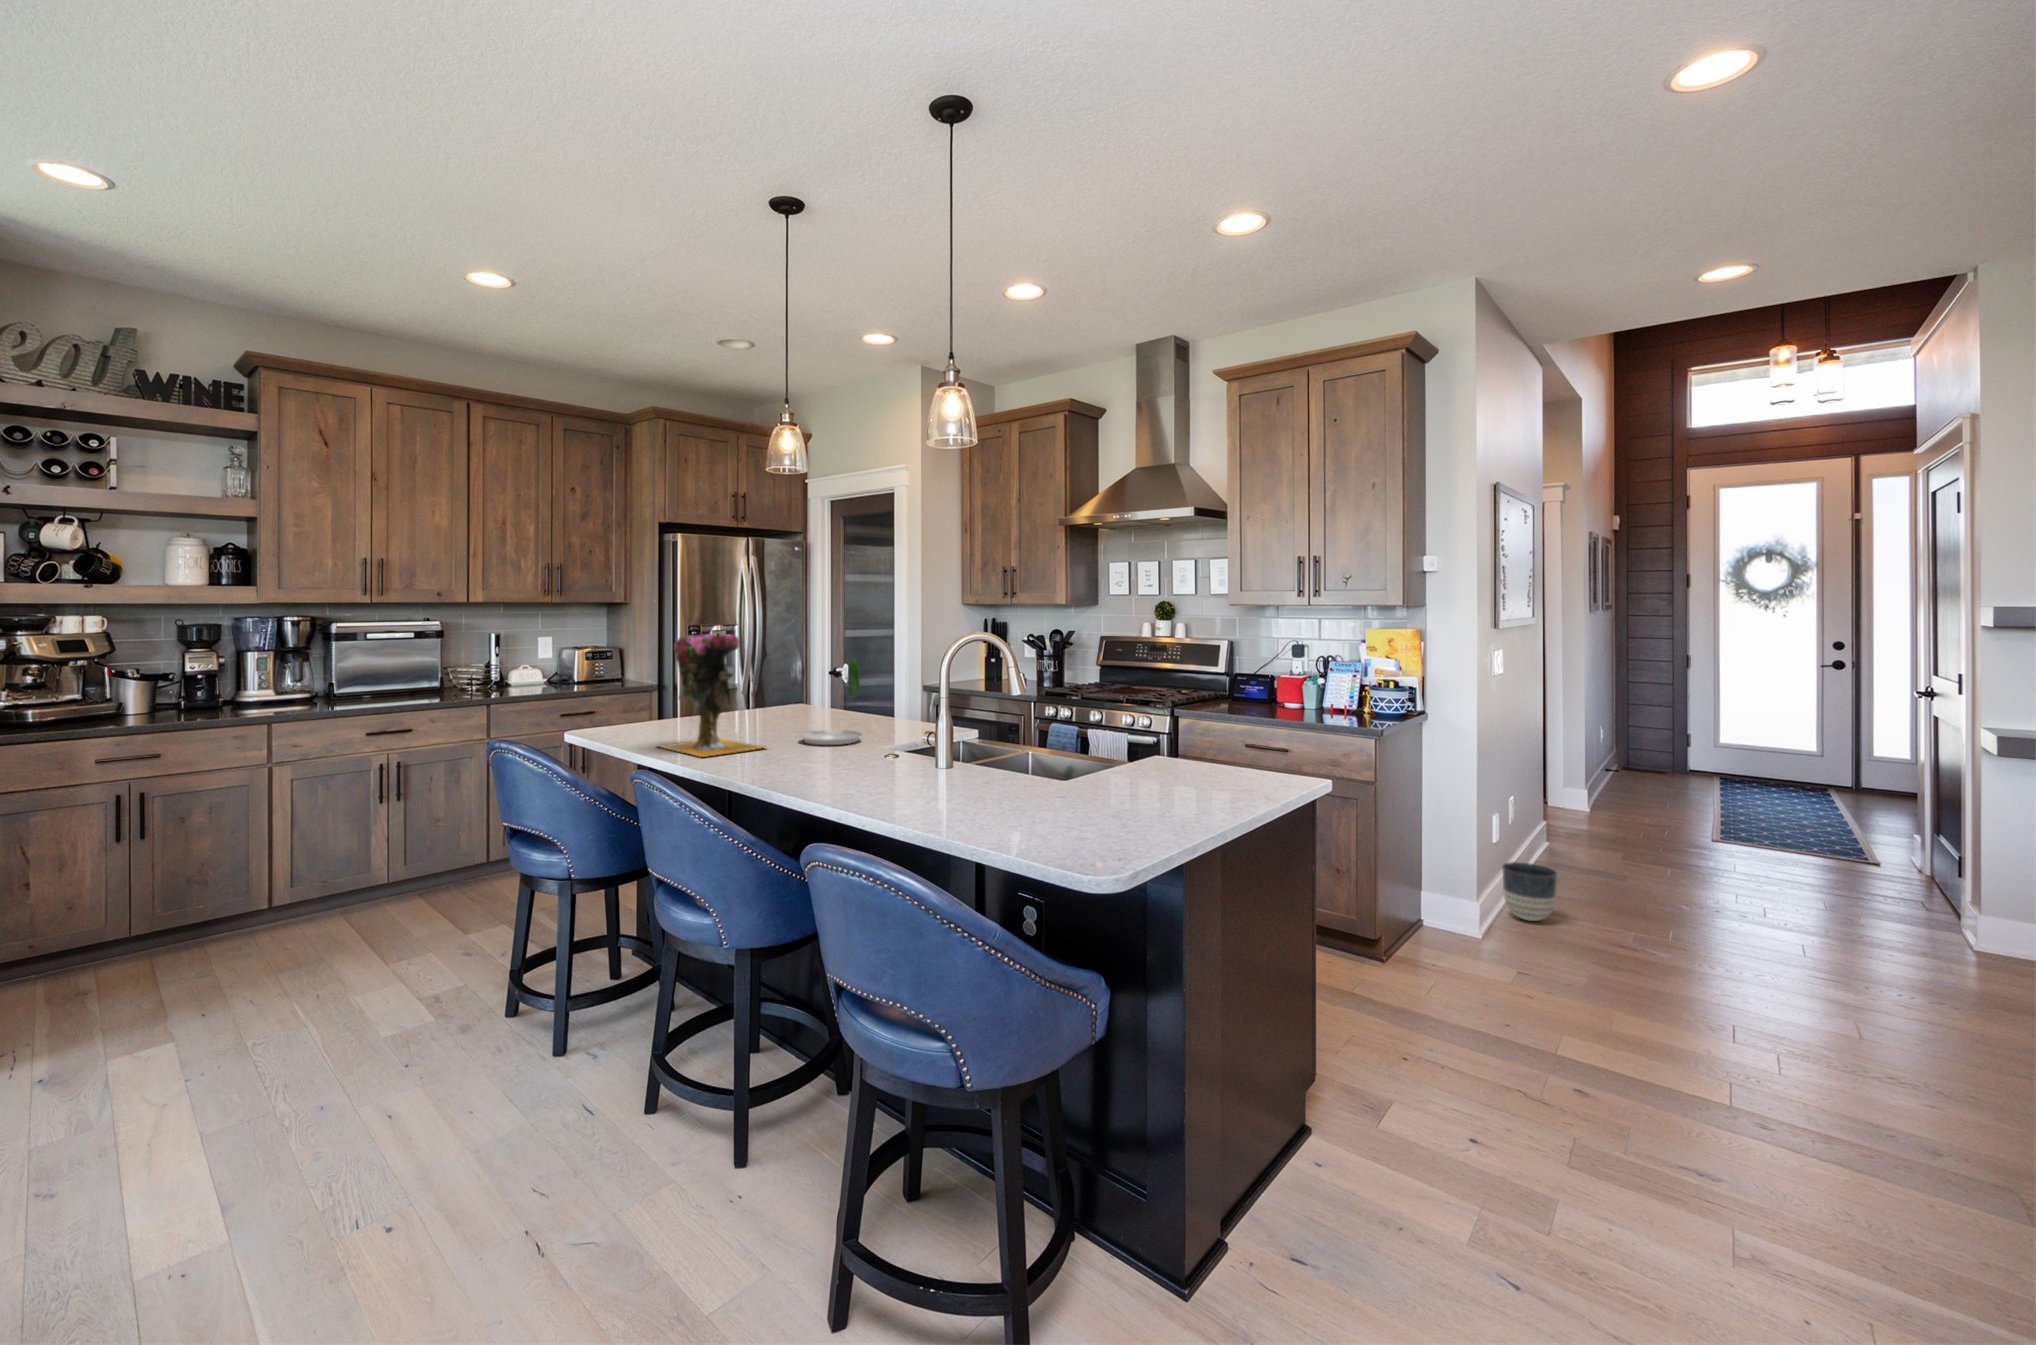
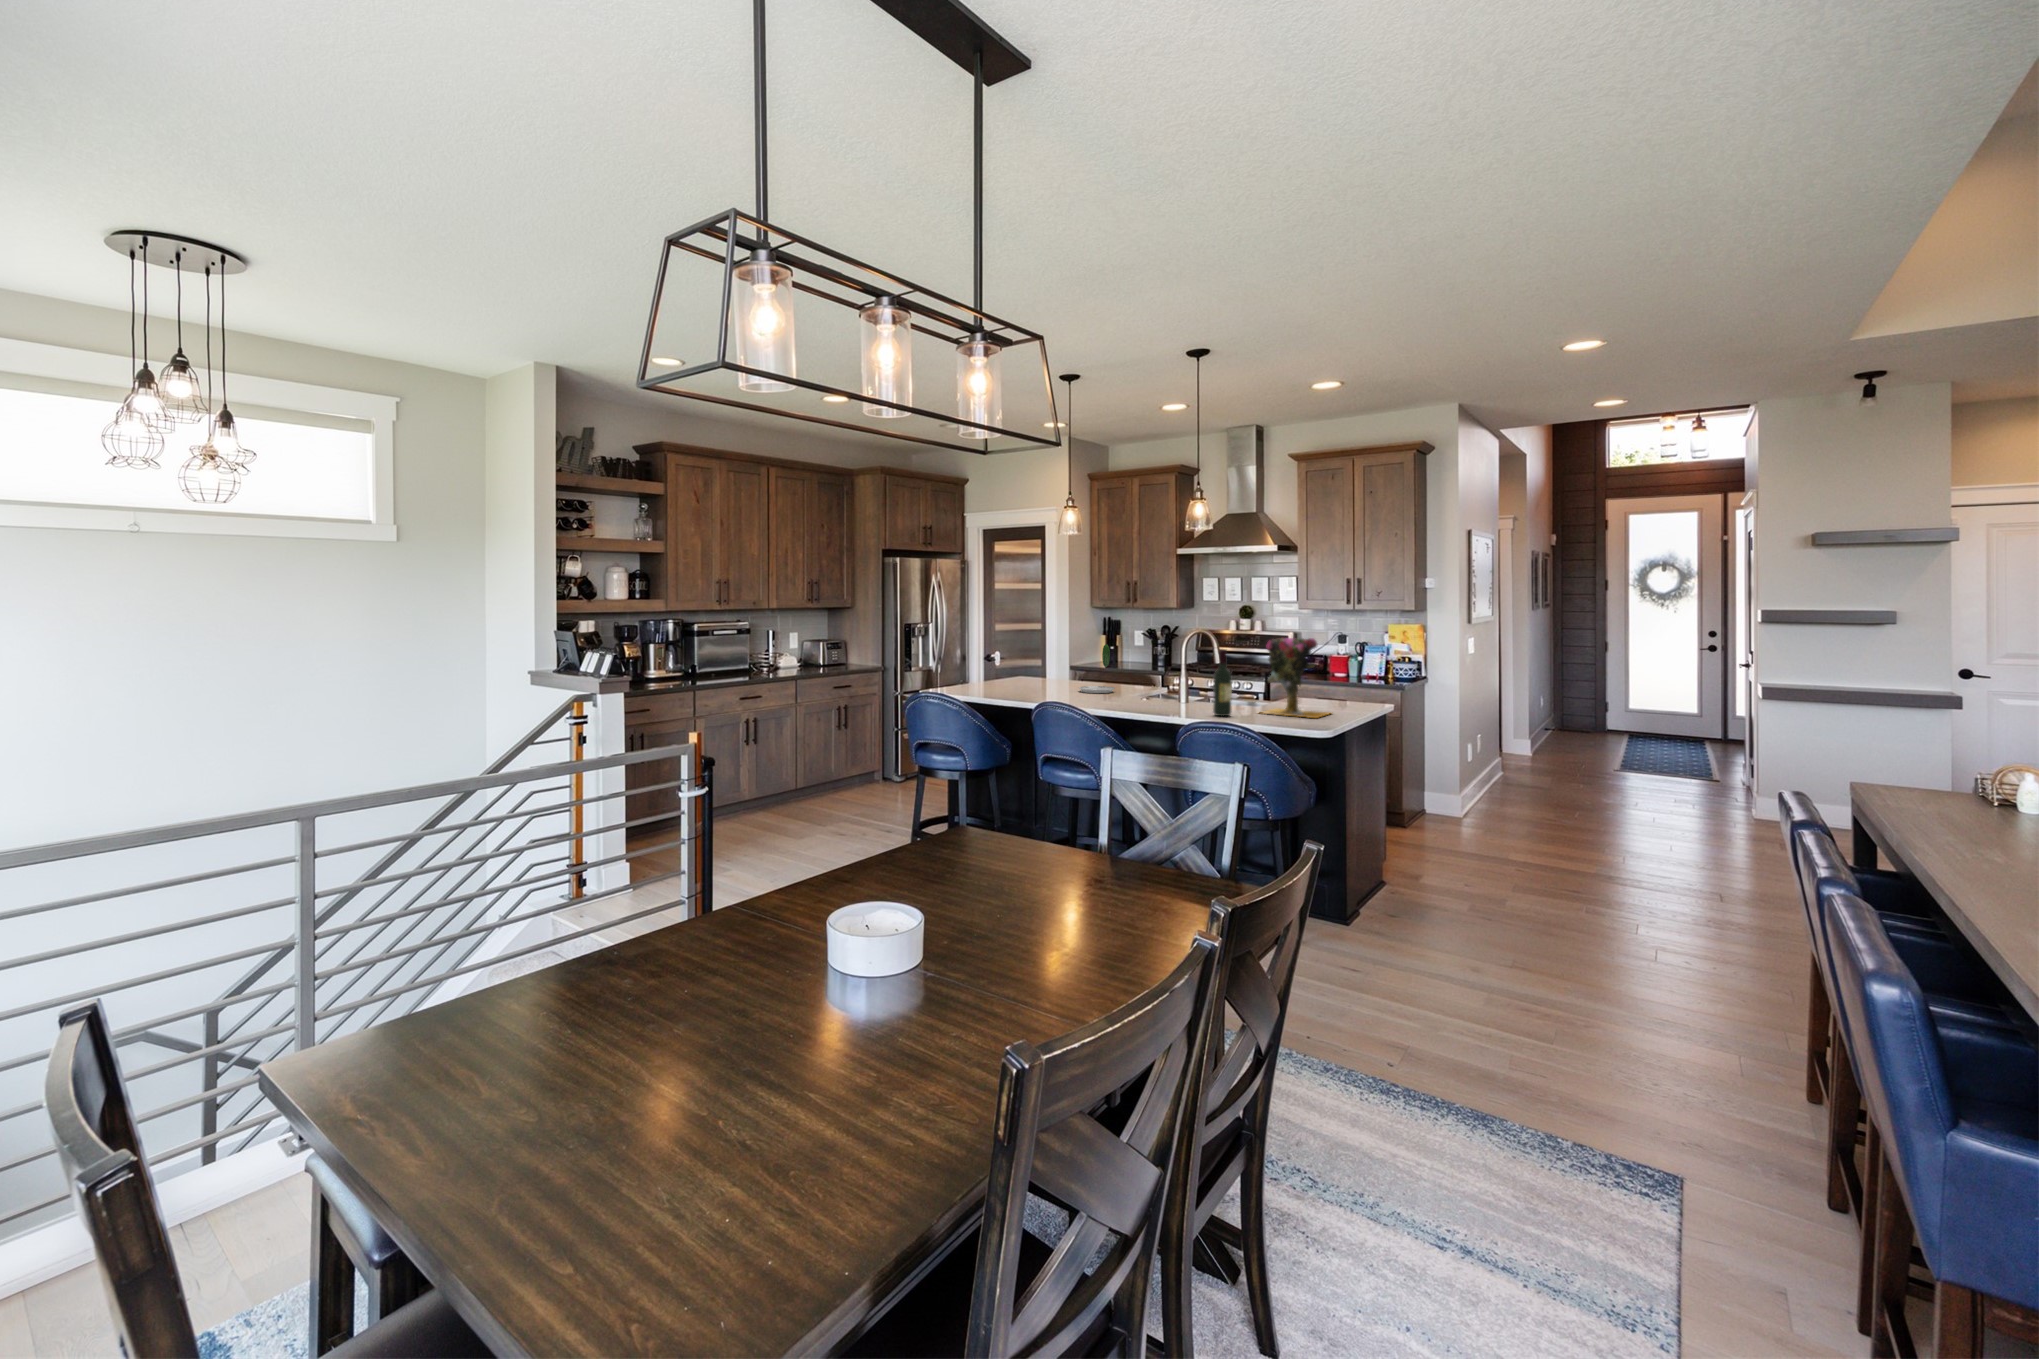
vase: present [660,634,764,757] -> present [1263,638,1329,718]
wine bottle: none [925,675,962,820] -> present [1213,649,1232,716]
planter: present [1502,862,1557,921] -> none [1473,772,1507,807]

